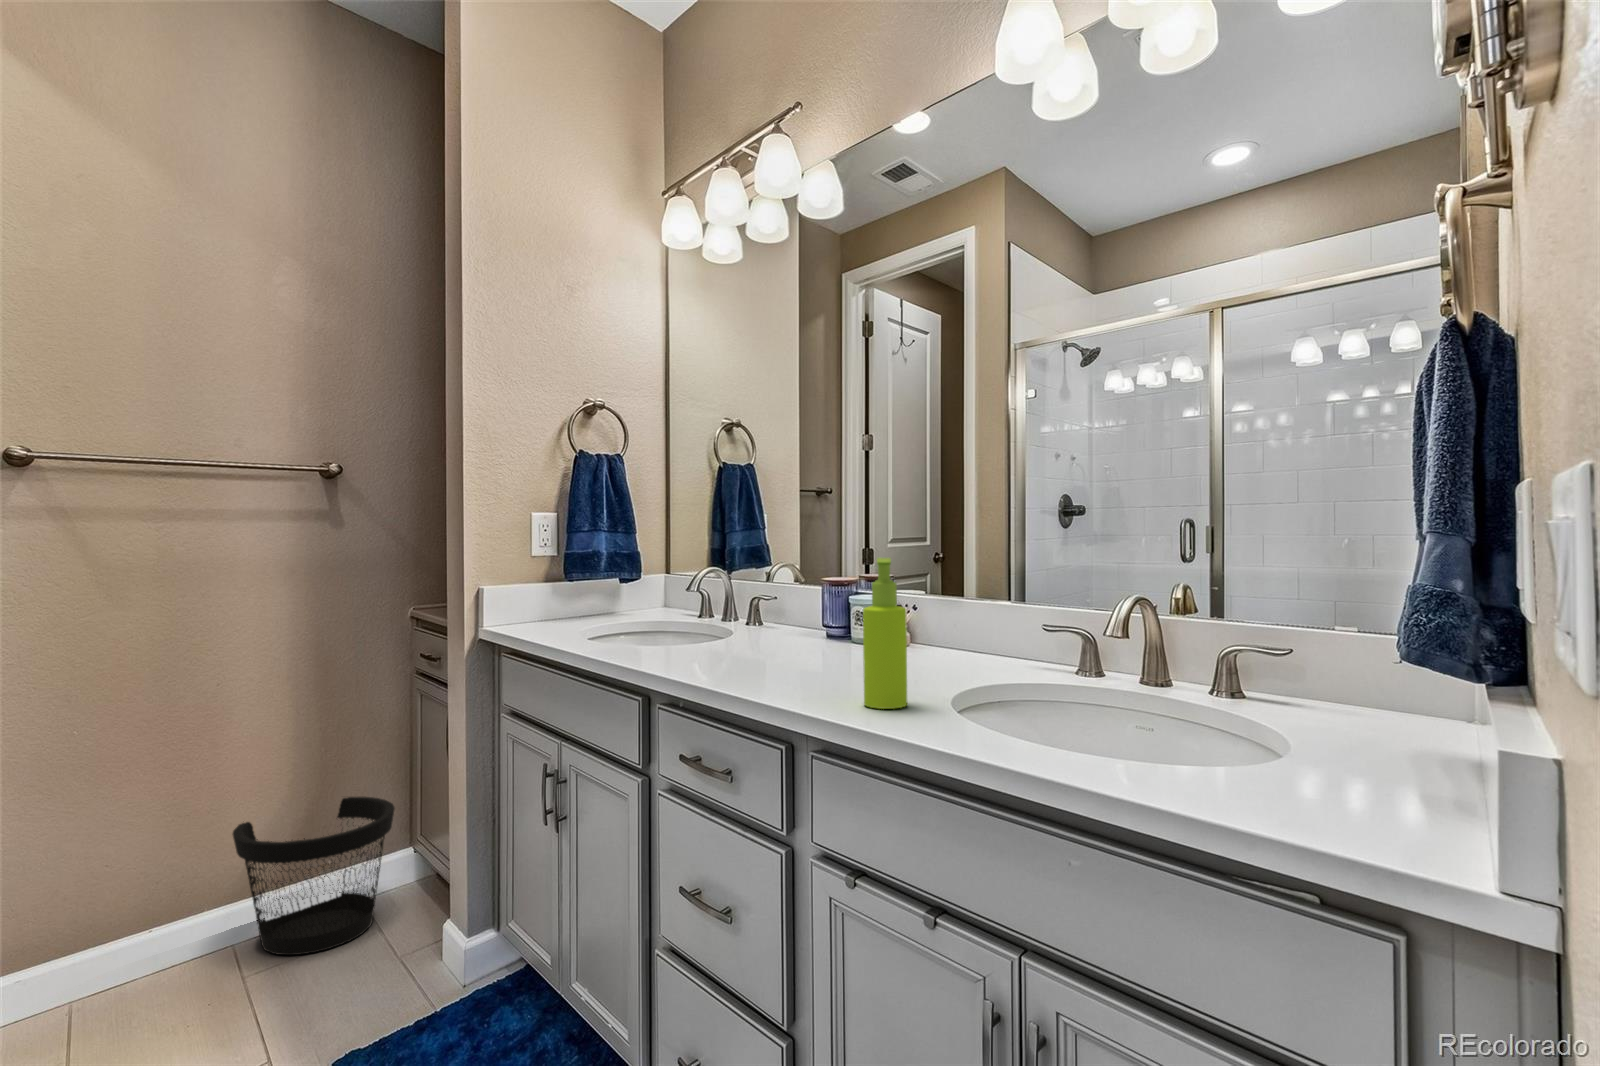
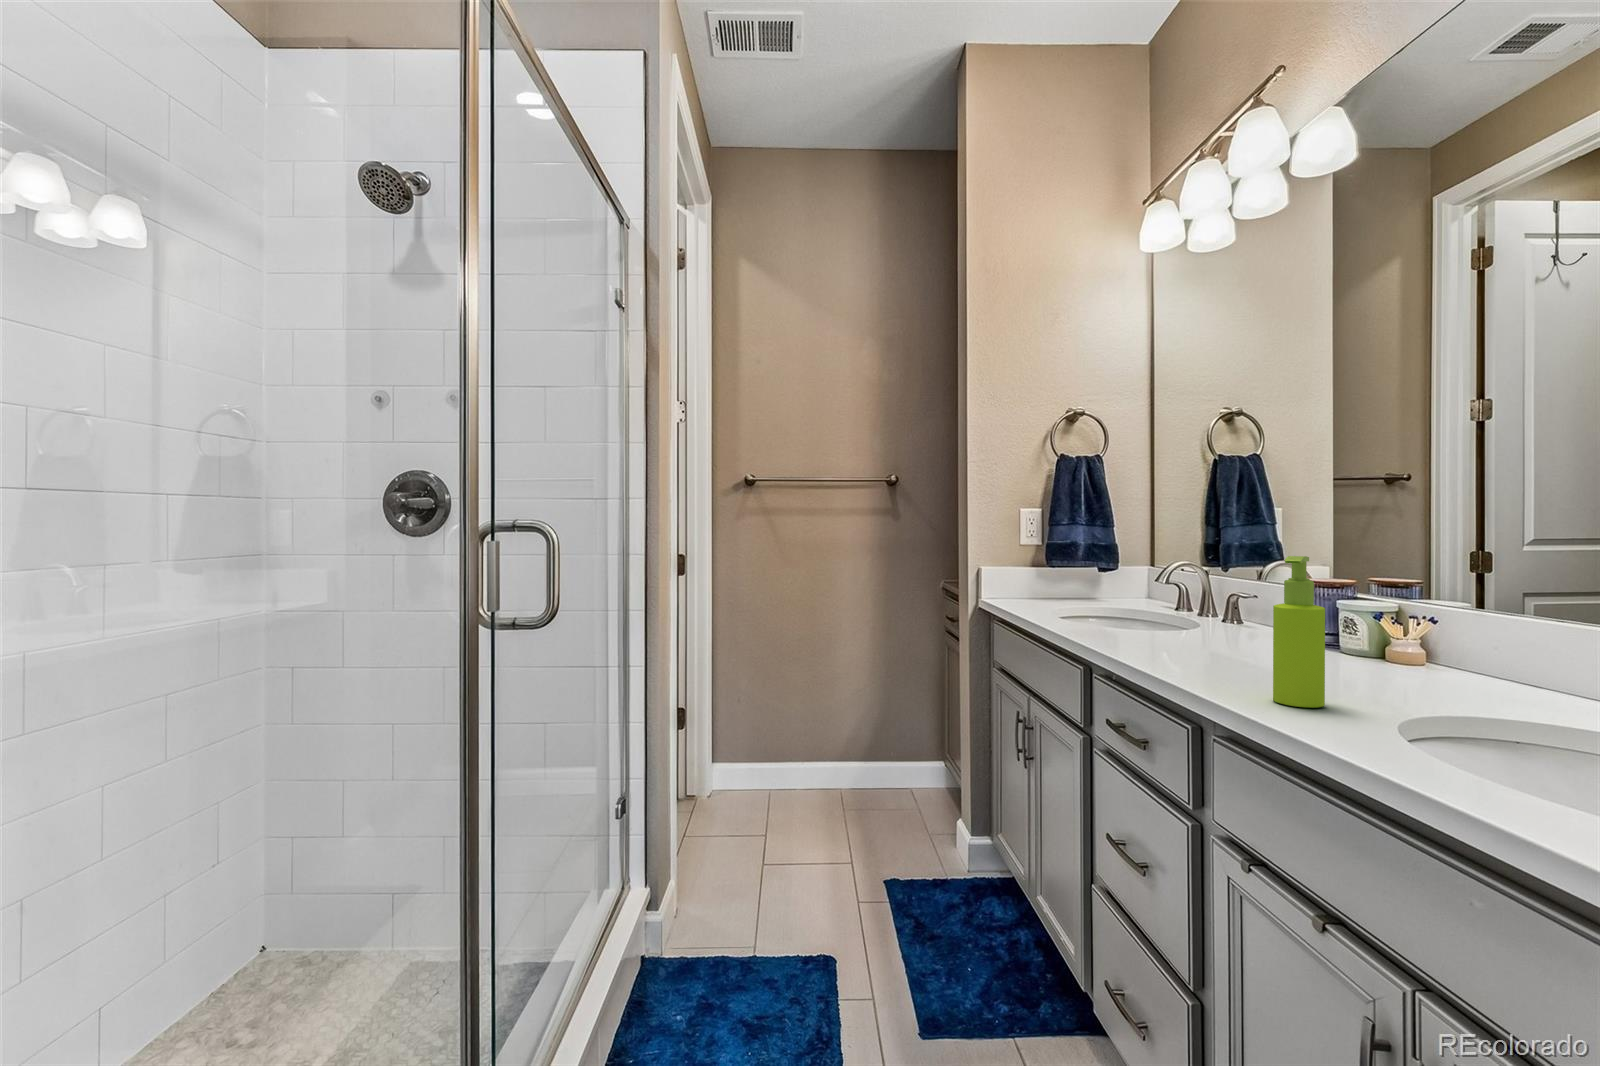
wastebasket: present [233,797,395,955] -> none [819,716,921,824]

